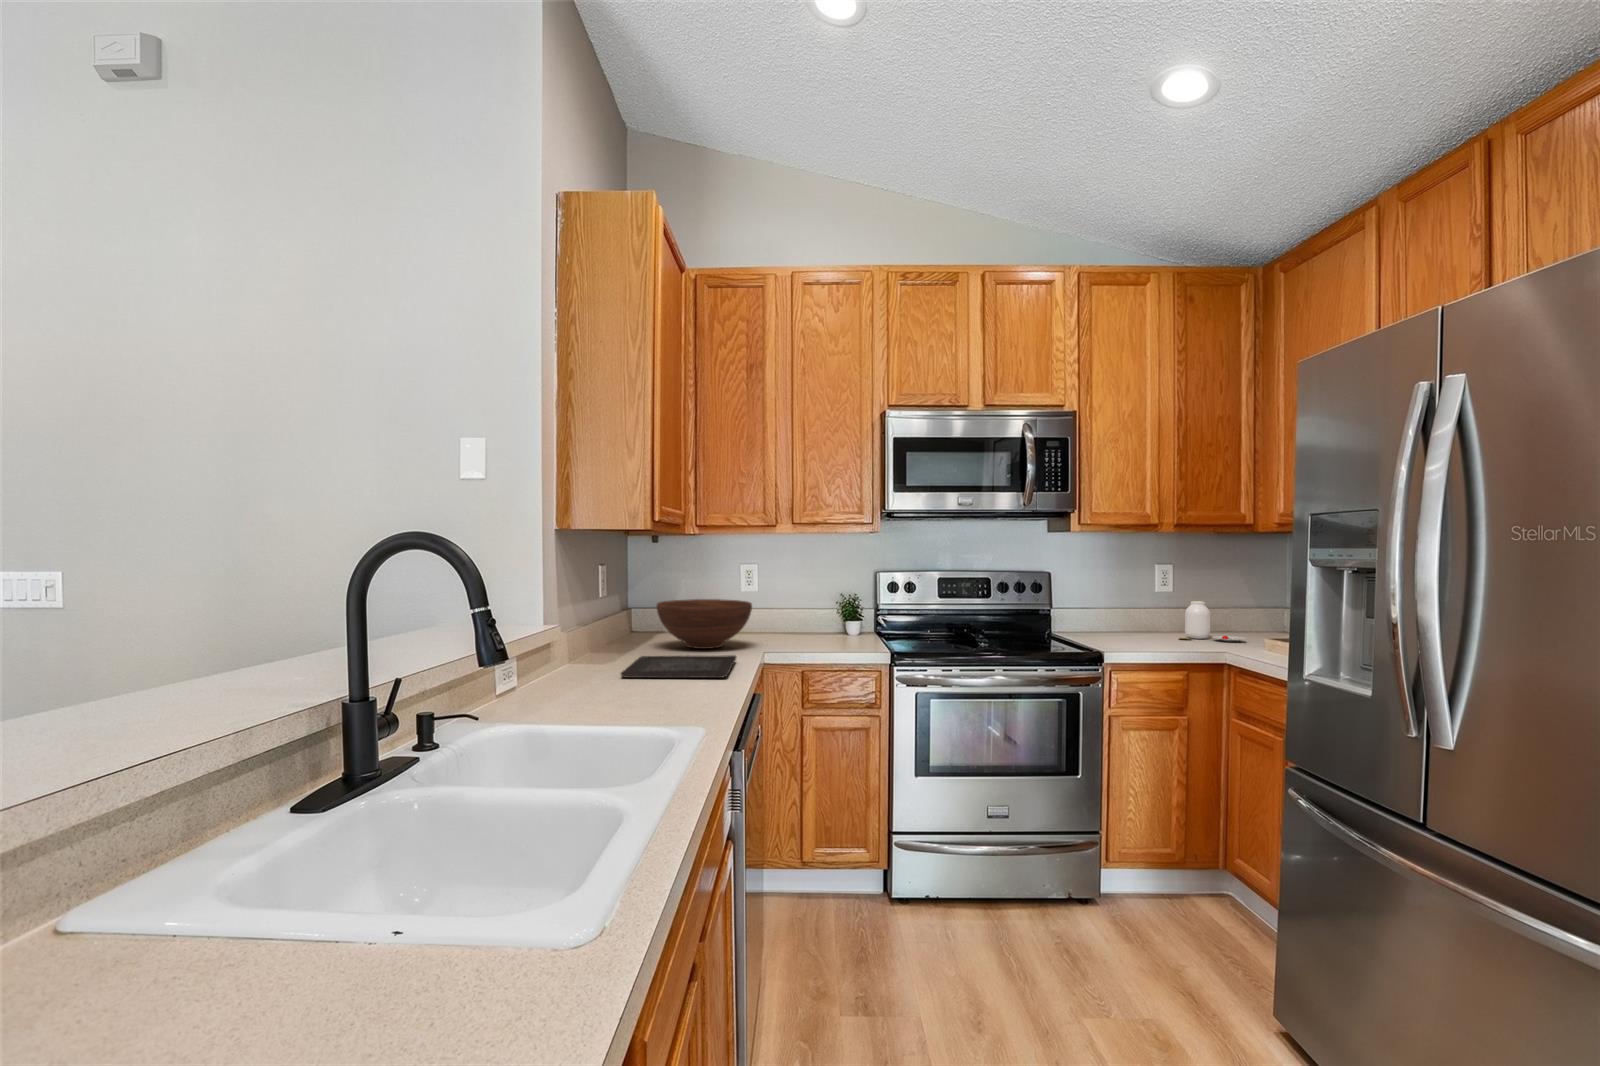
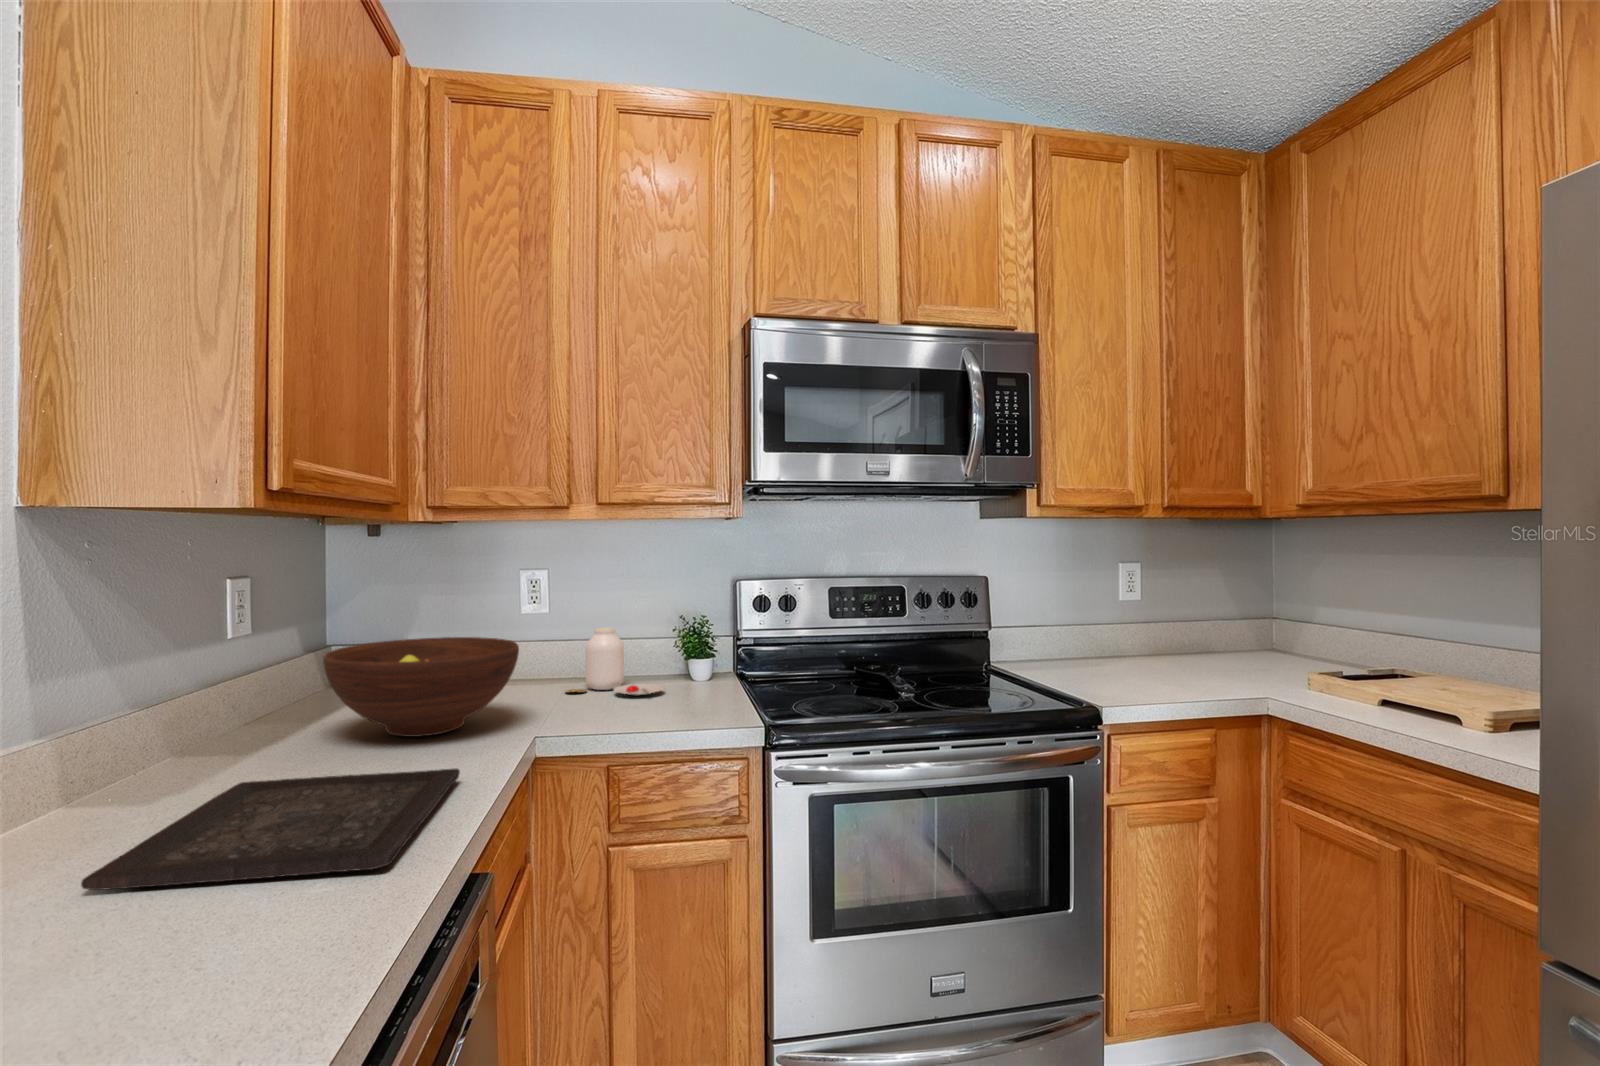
jar: present [1179,601,1246,641] -> present [566,628,664,696]

